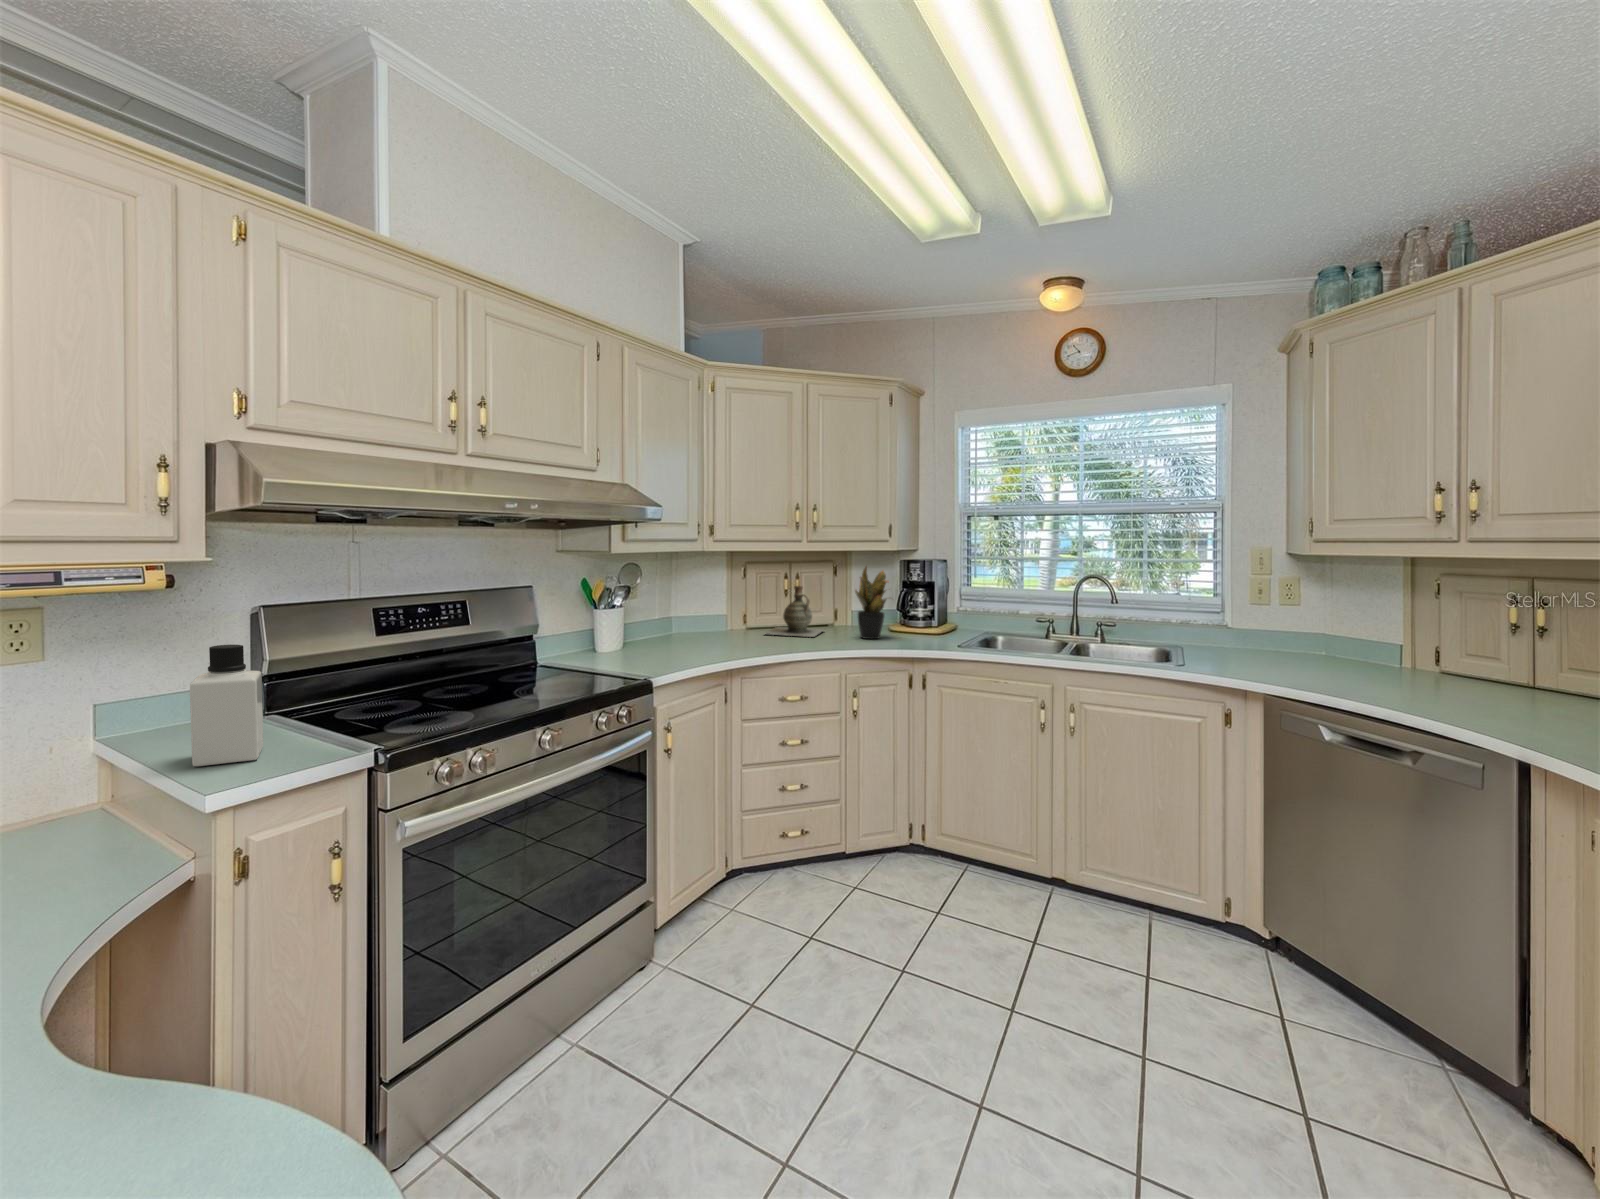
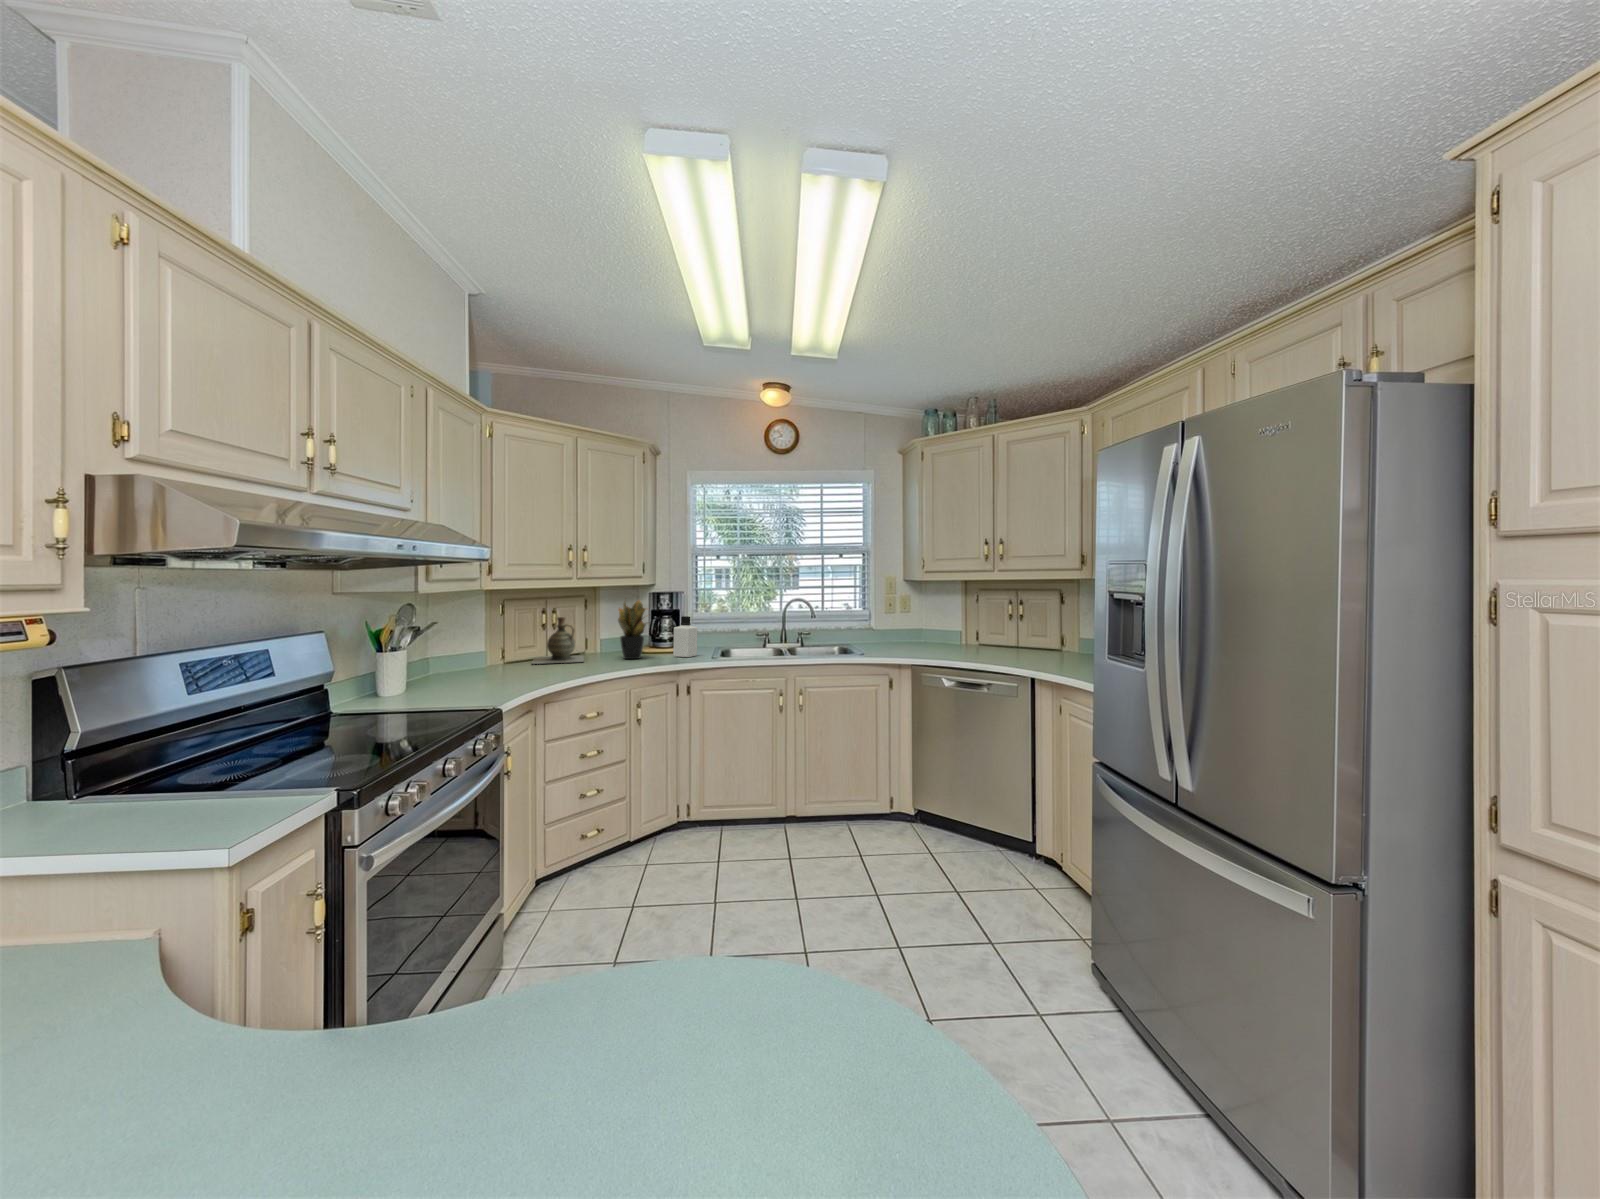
bottle: present [190,645,263,766] -> present [673,616,697,657]

